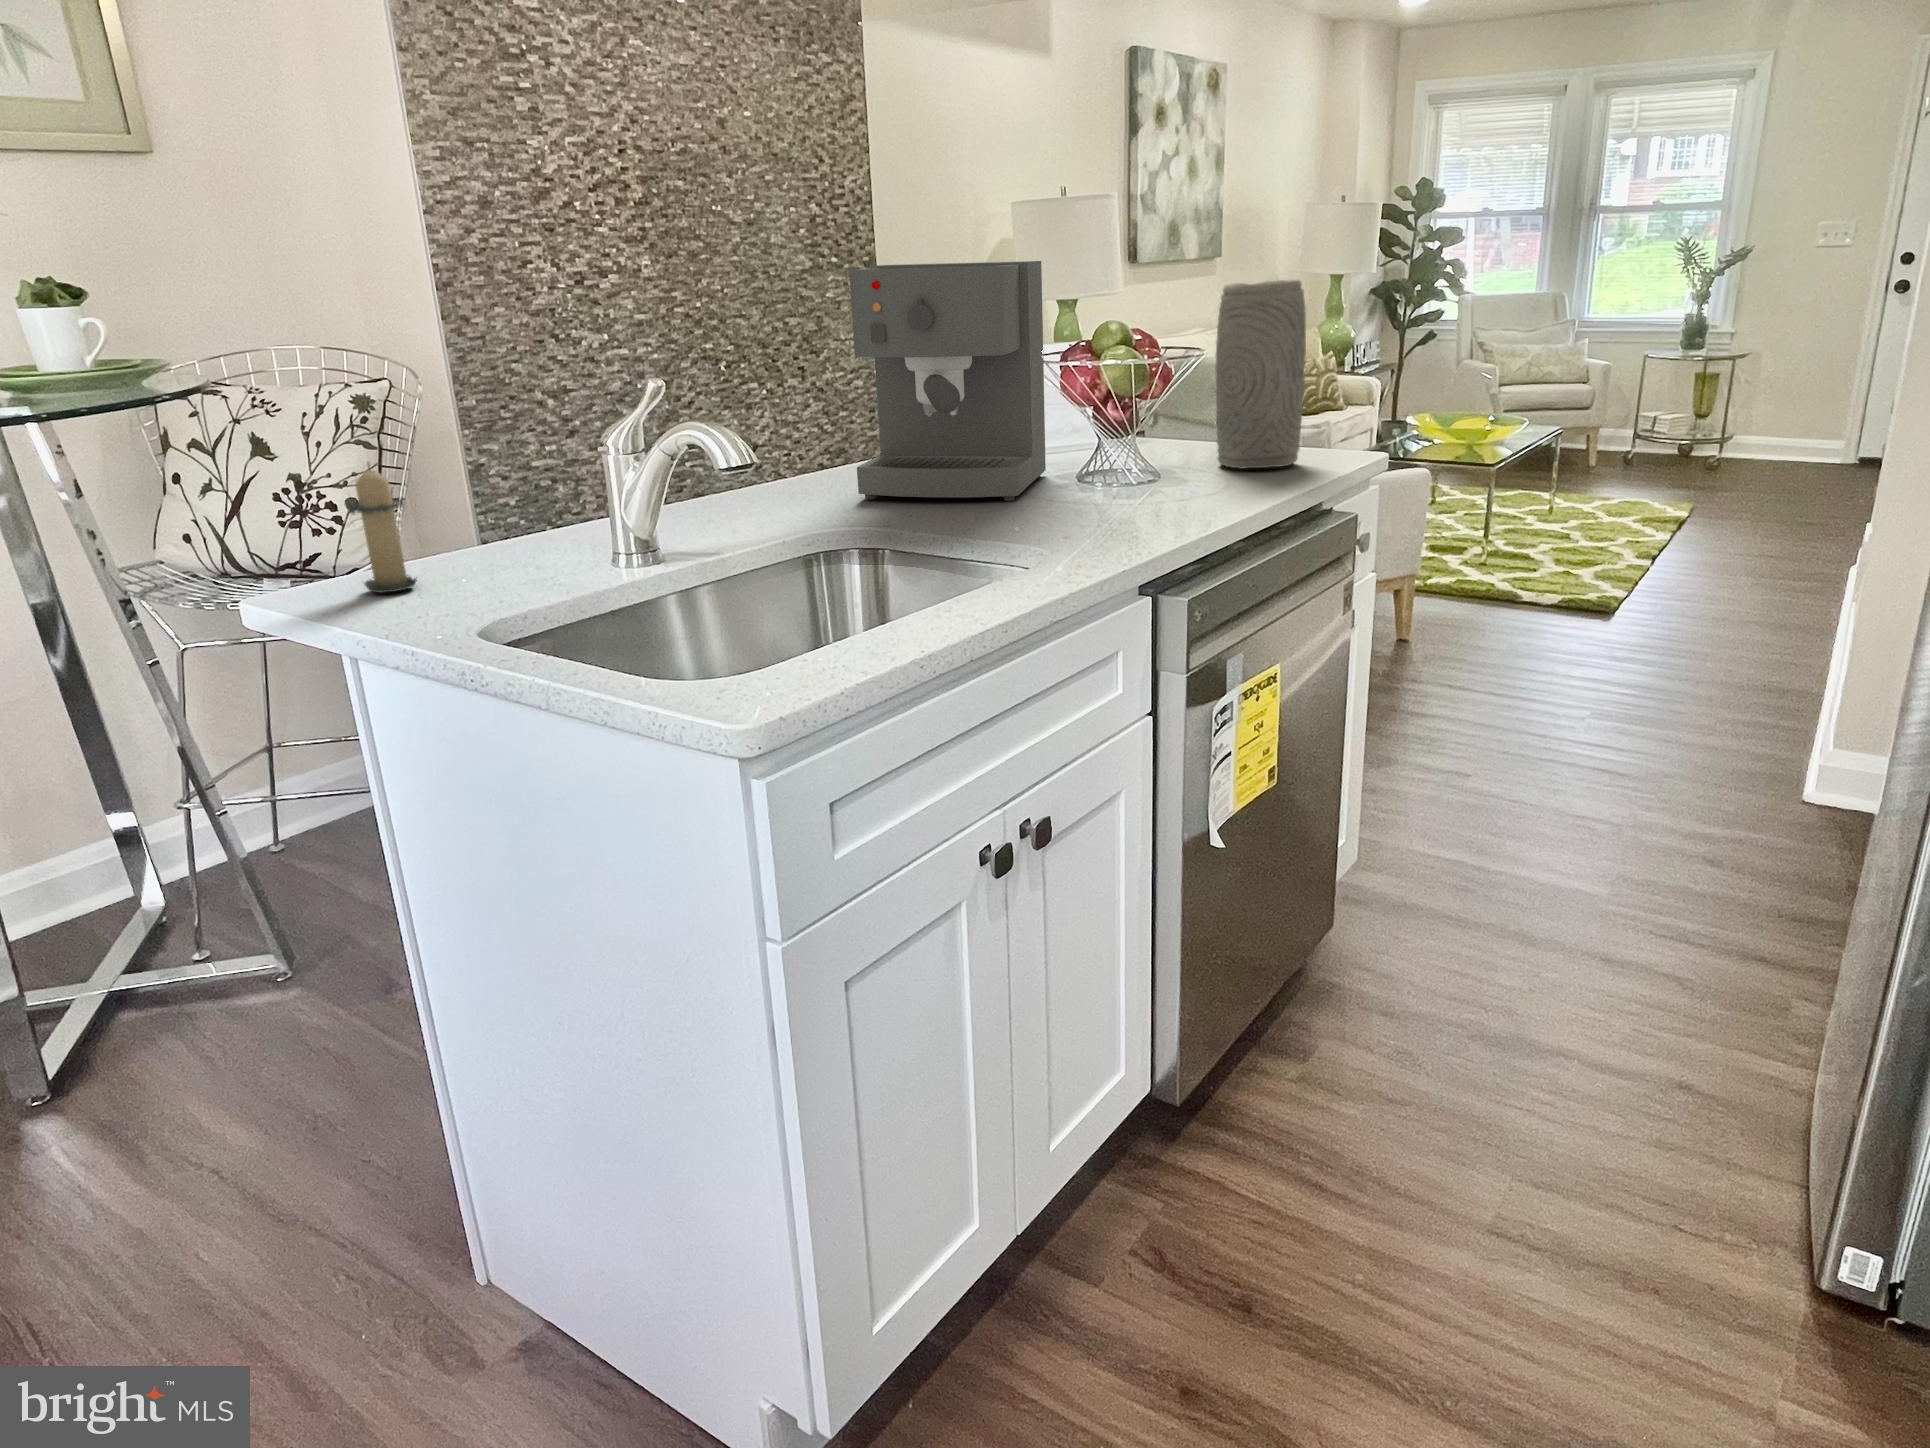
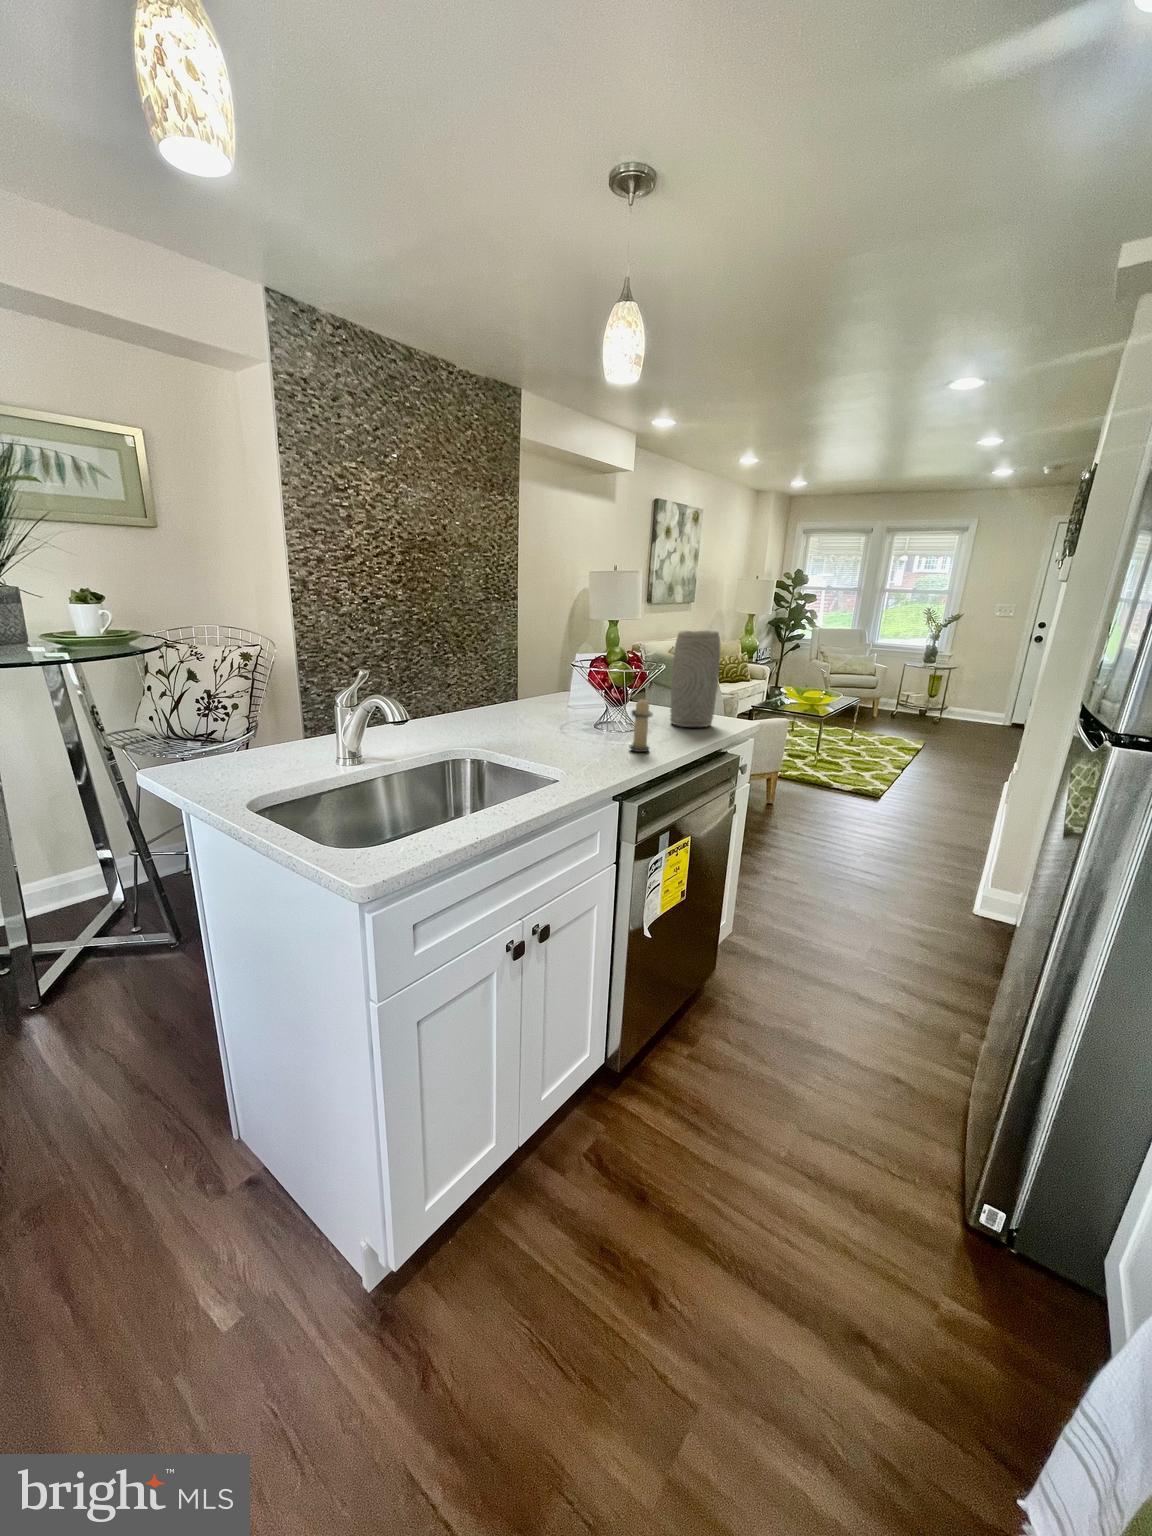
coffee maker: present [849,261,1046,501] -> none [479,609,584,737]
candle: present [347,463,417,593] -> present [630,699,653,752]

